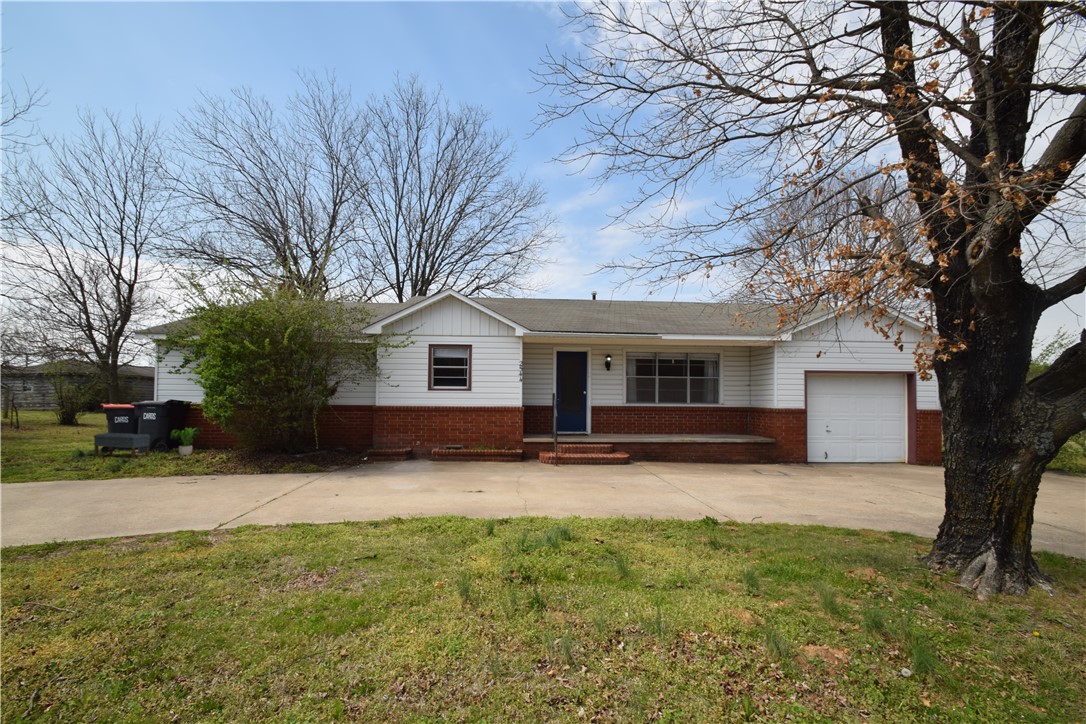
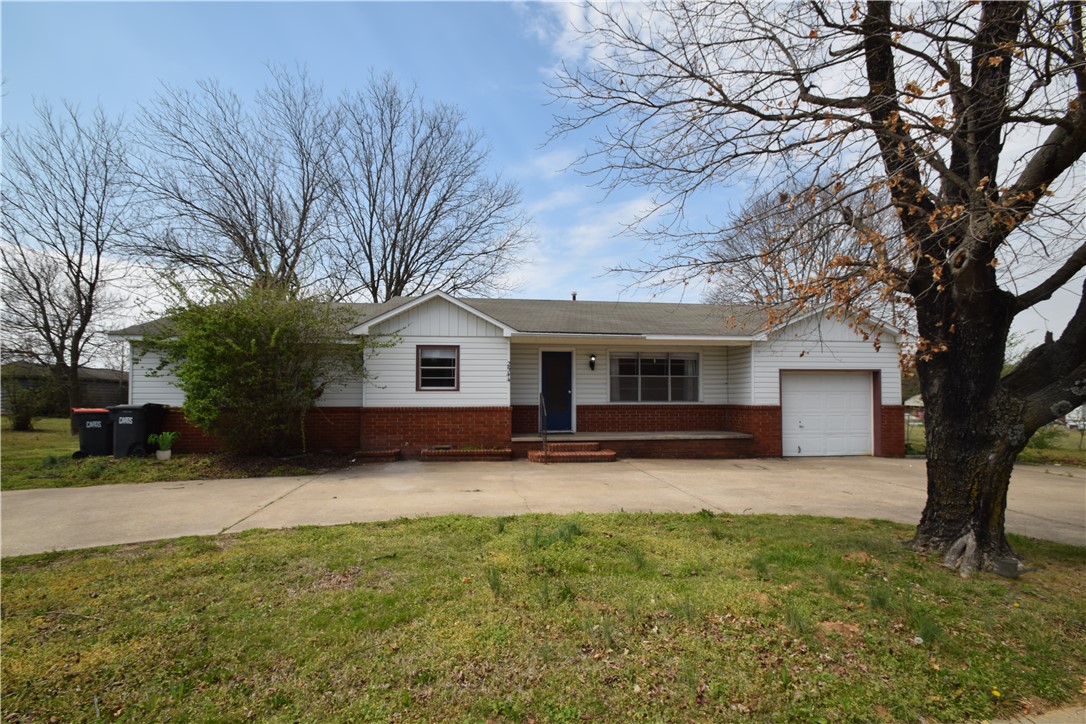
bench: present [94,433,150,458] -> none [66,439,127,465]
watering can: none [1014,577,1063,603] -> present [992,556,1037,578]

